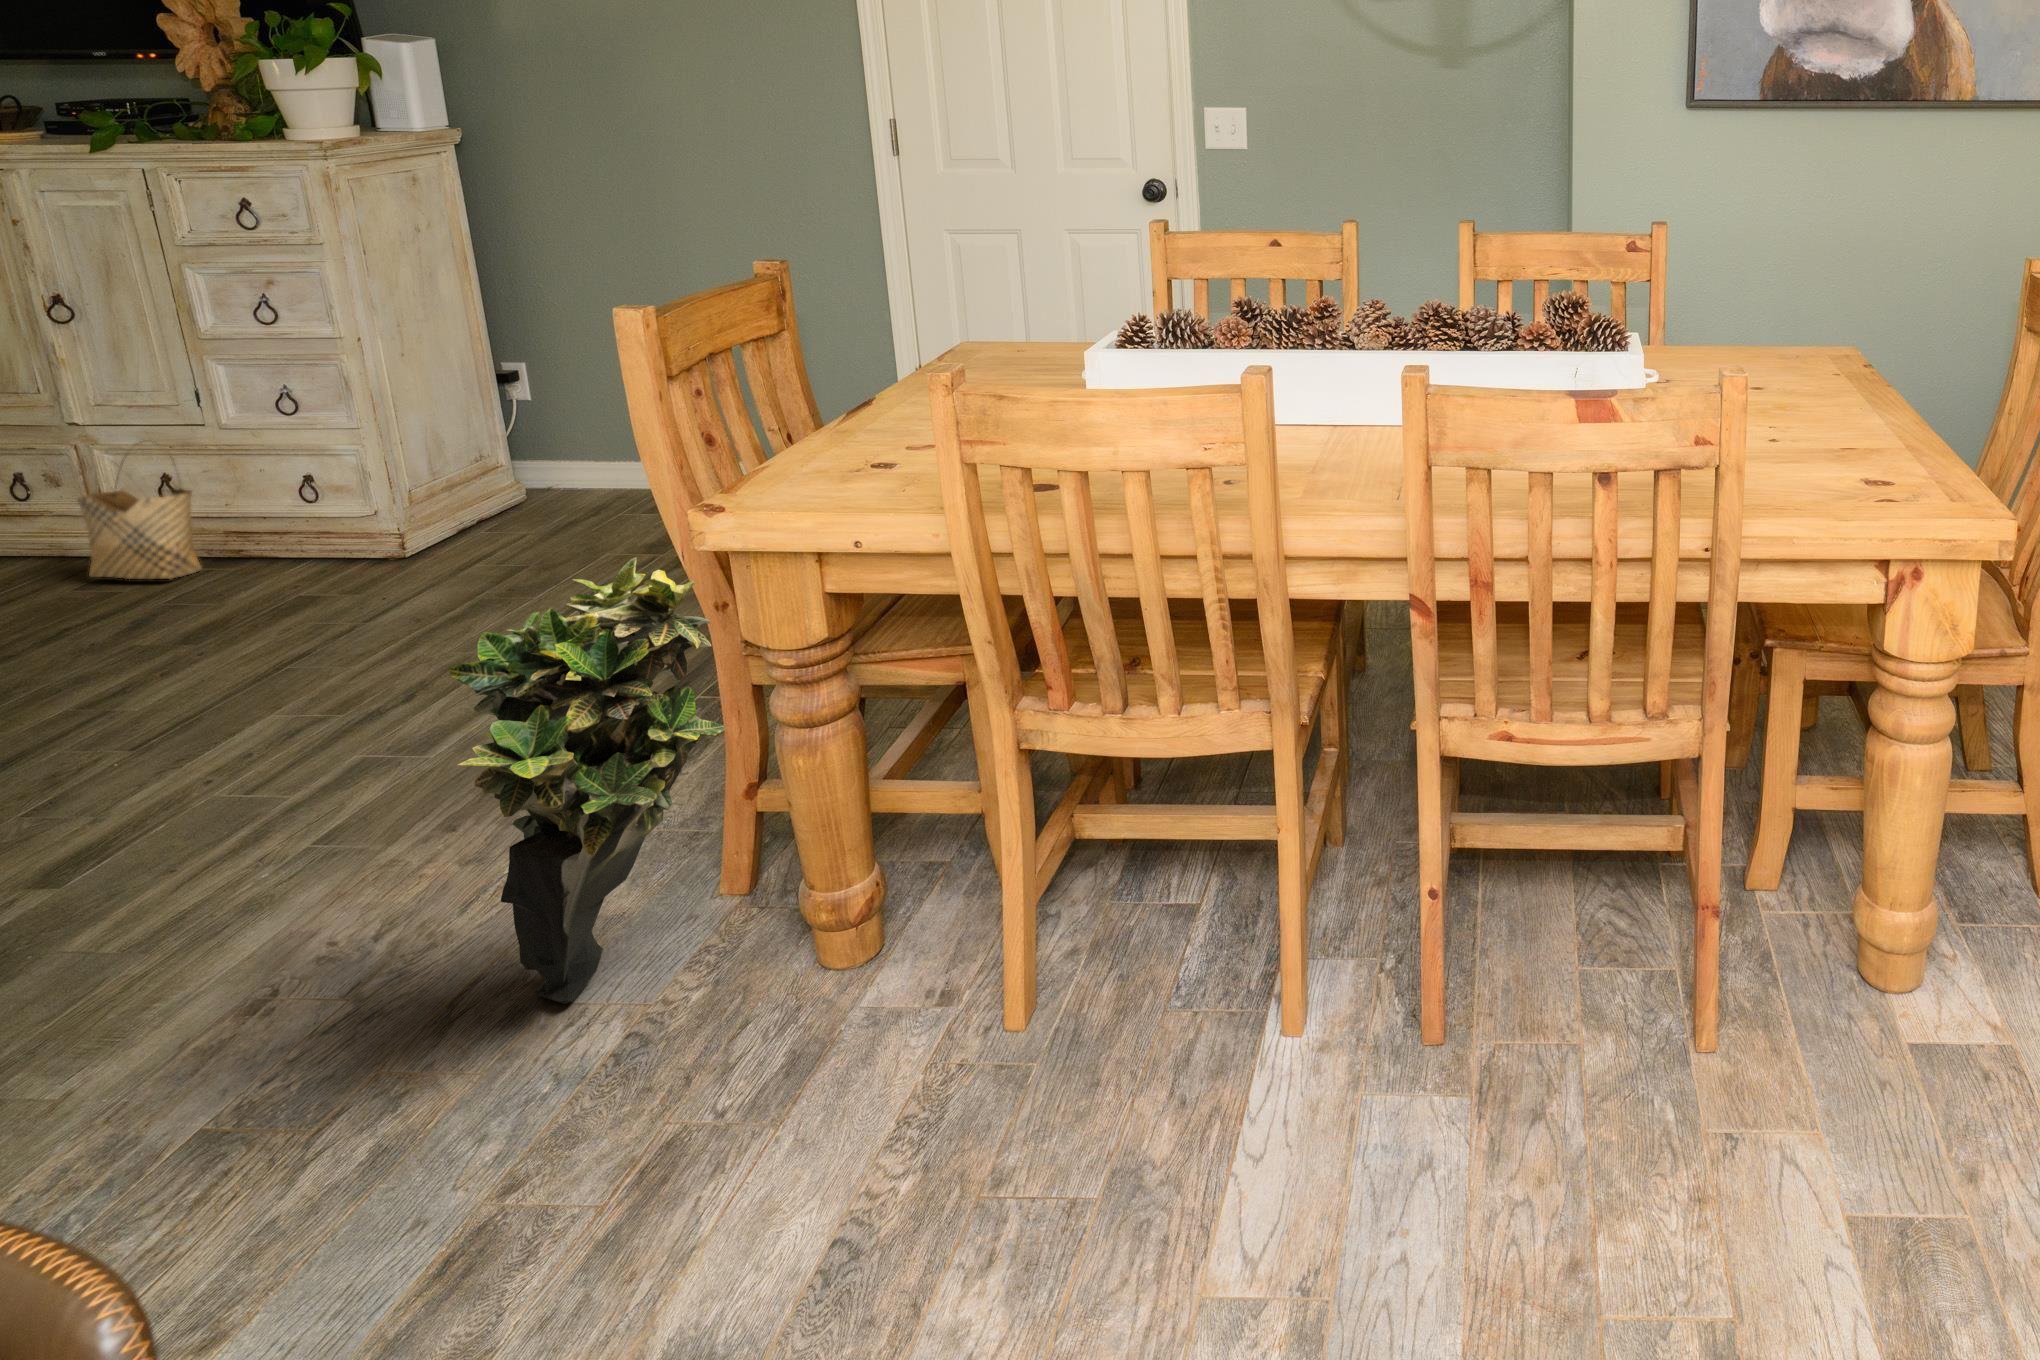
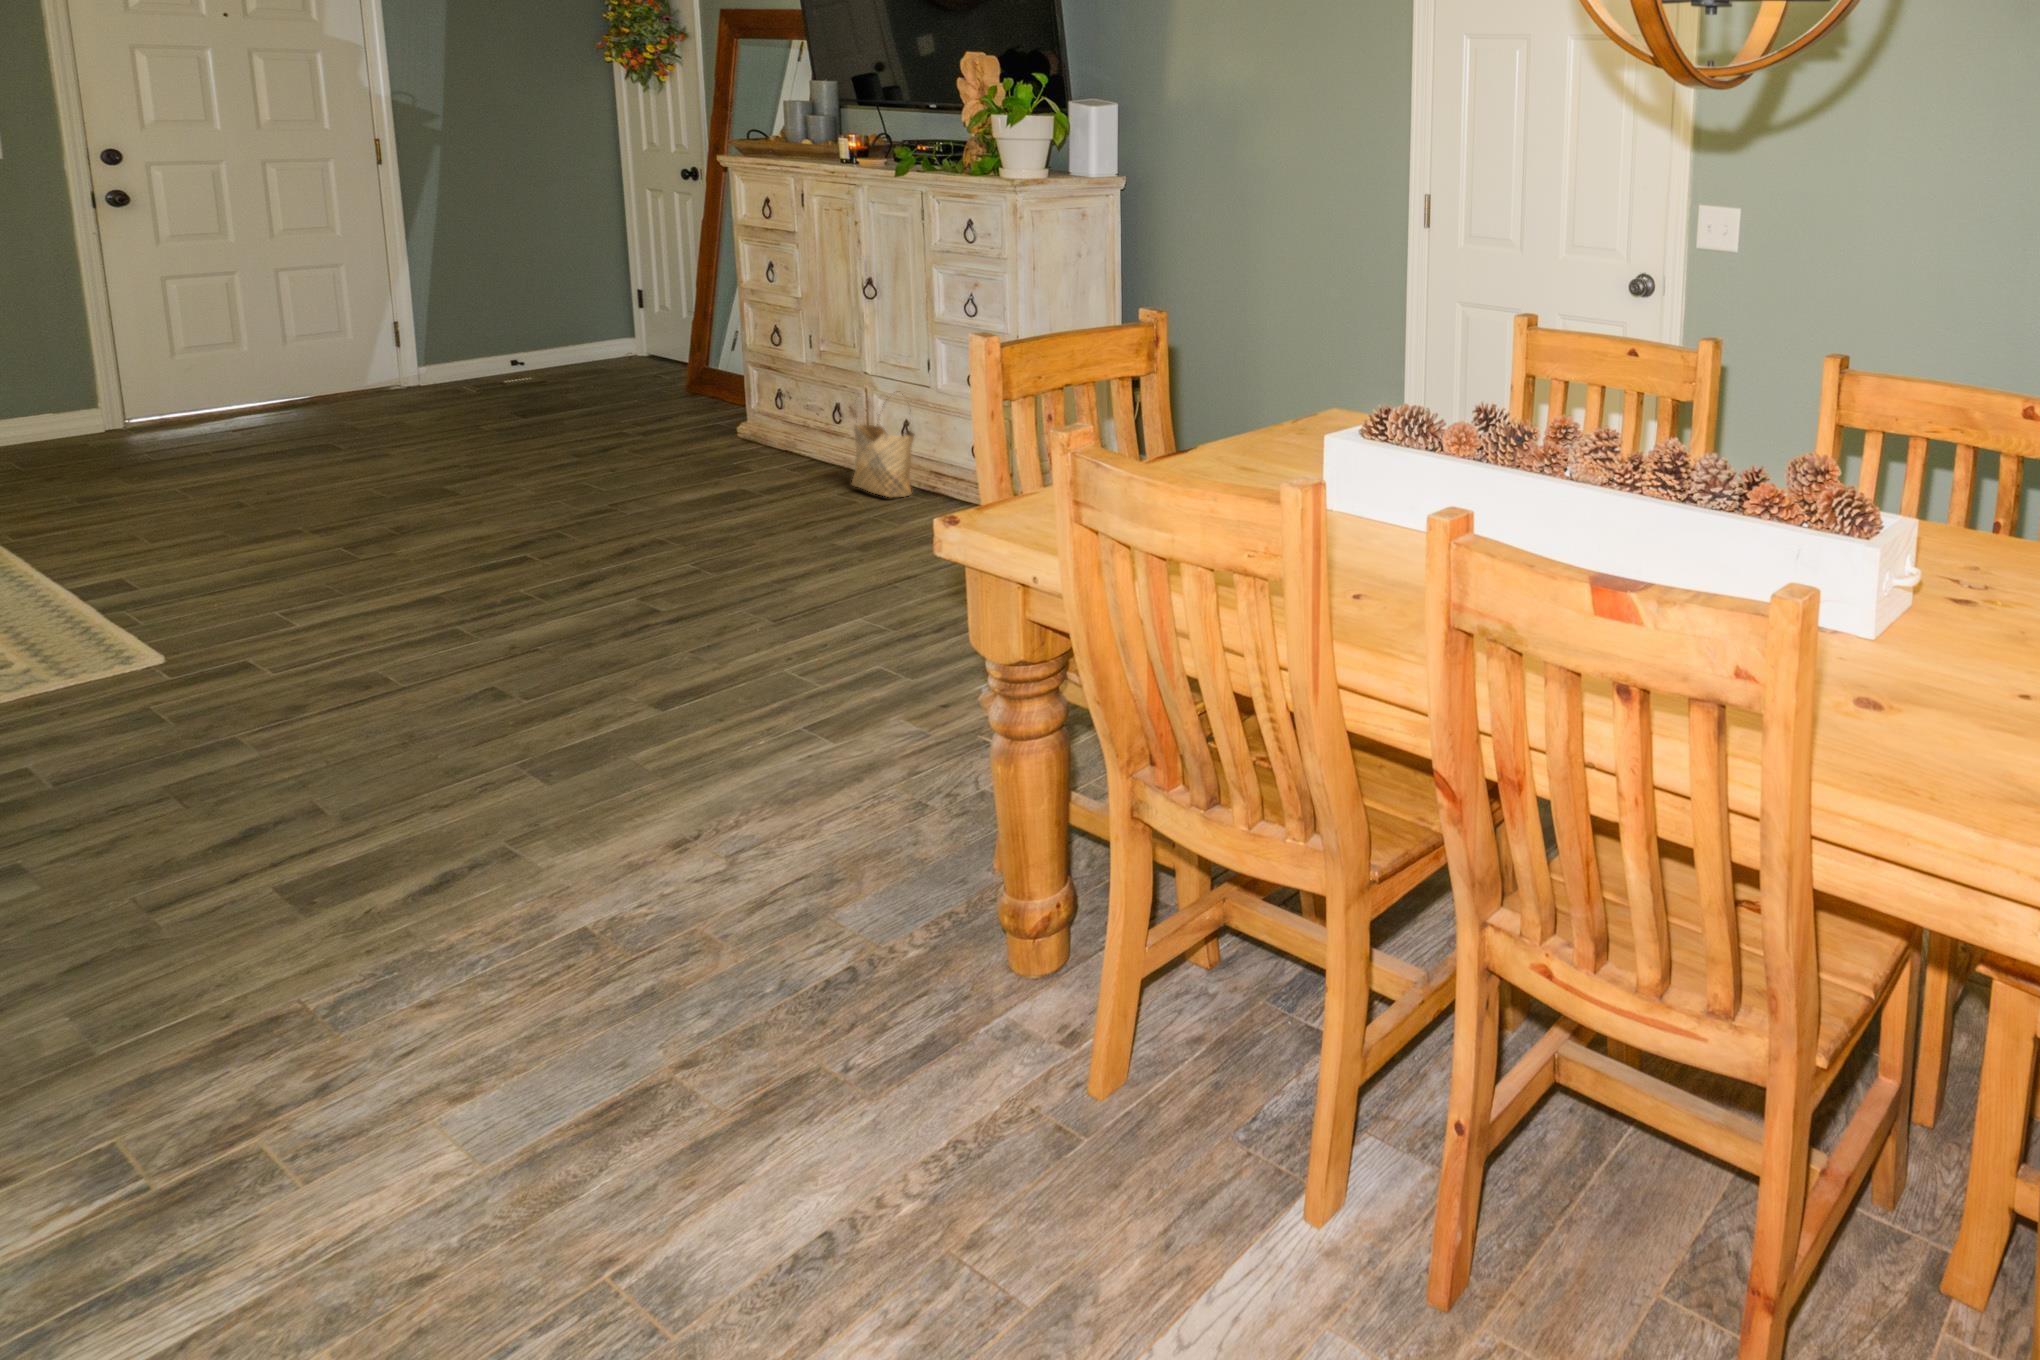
potted plant: present [448,558,725,1004] -> none [777,549,1006,920]

